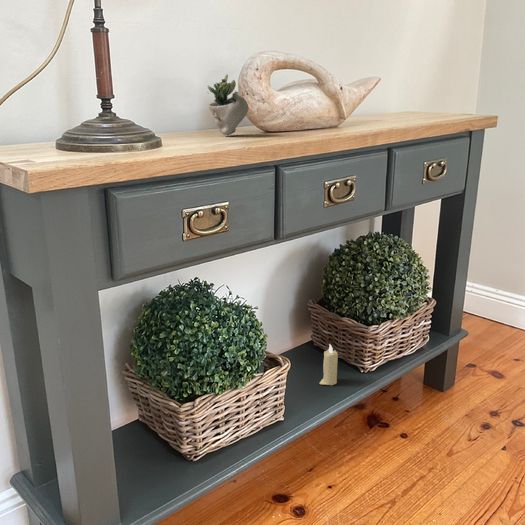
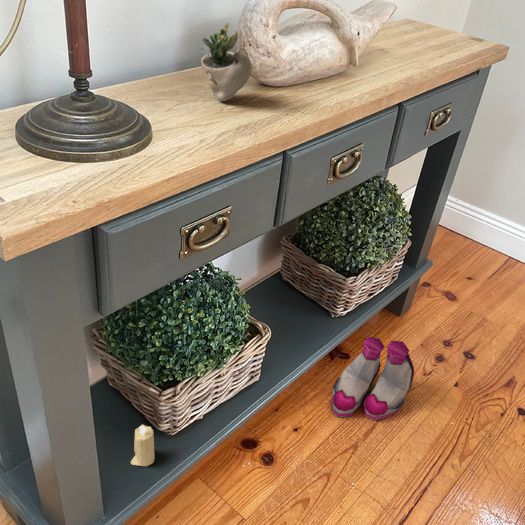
candle: present [320,344,338,385] -> present [131,424,155,466]
boots: none [367,388,453,479] -> present [331,337,414,420]

